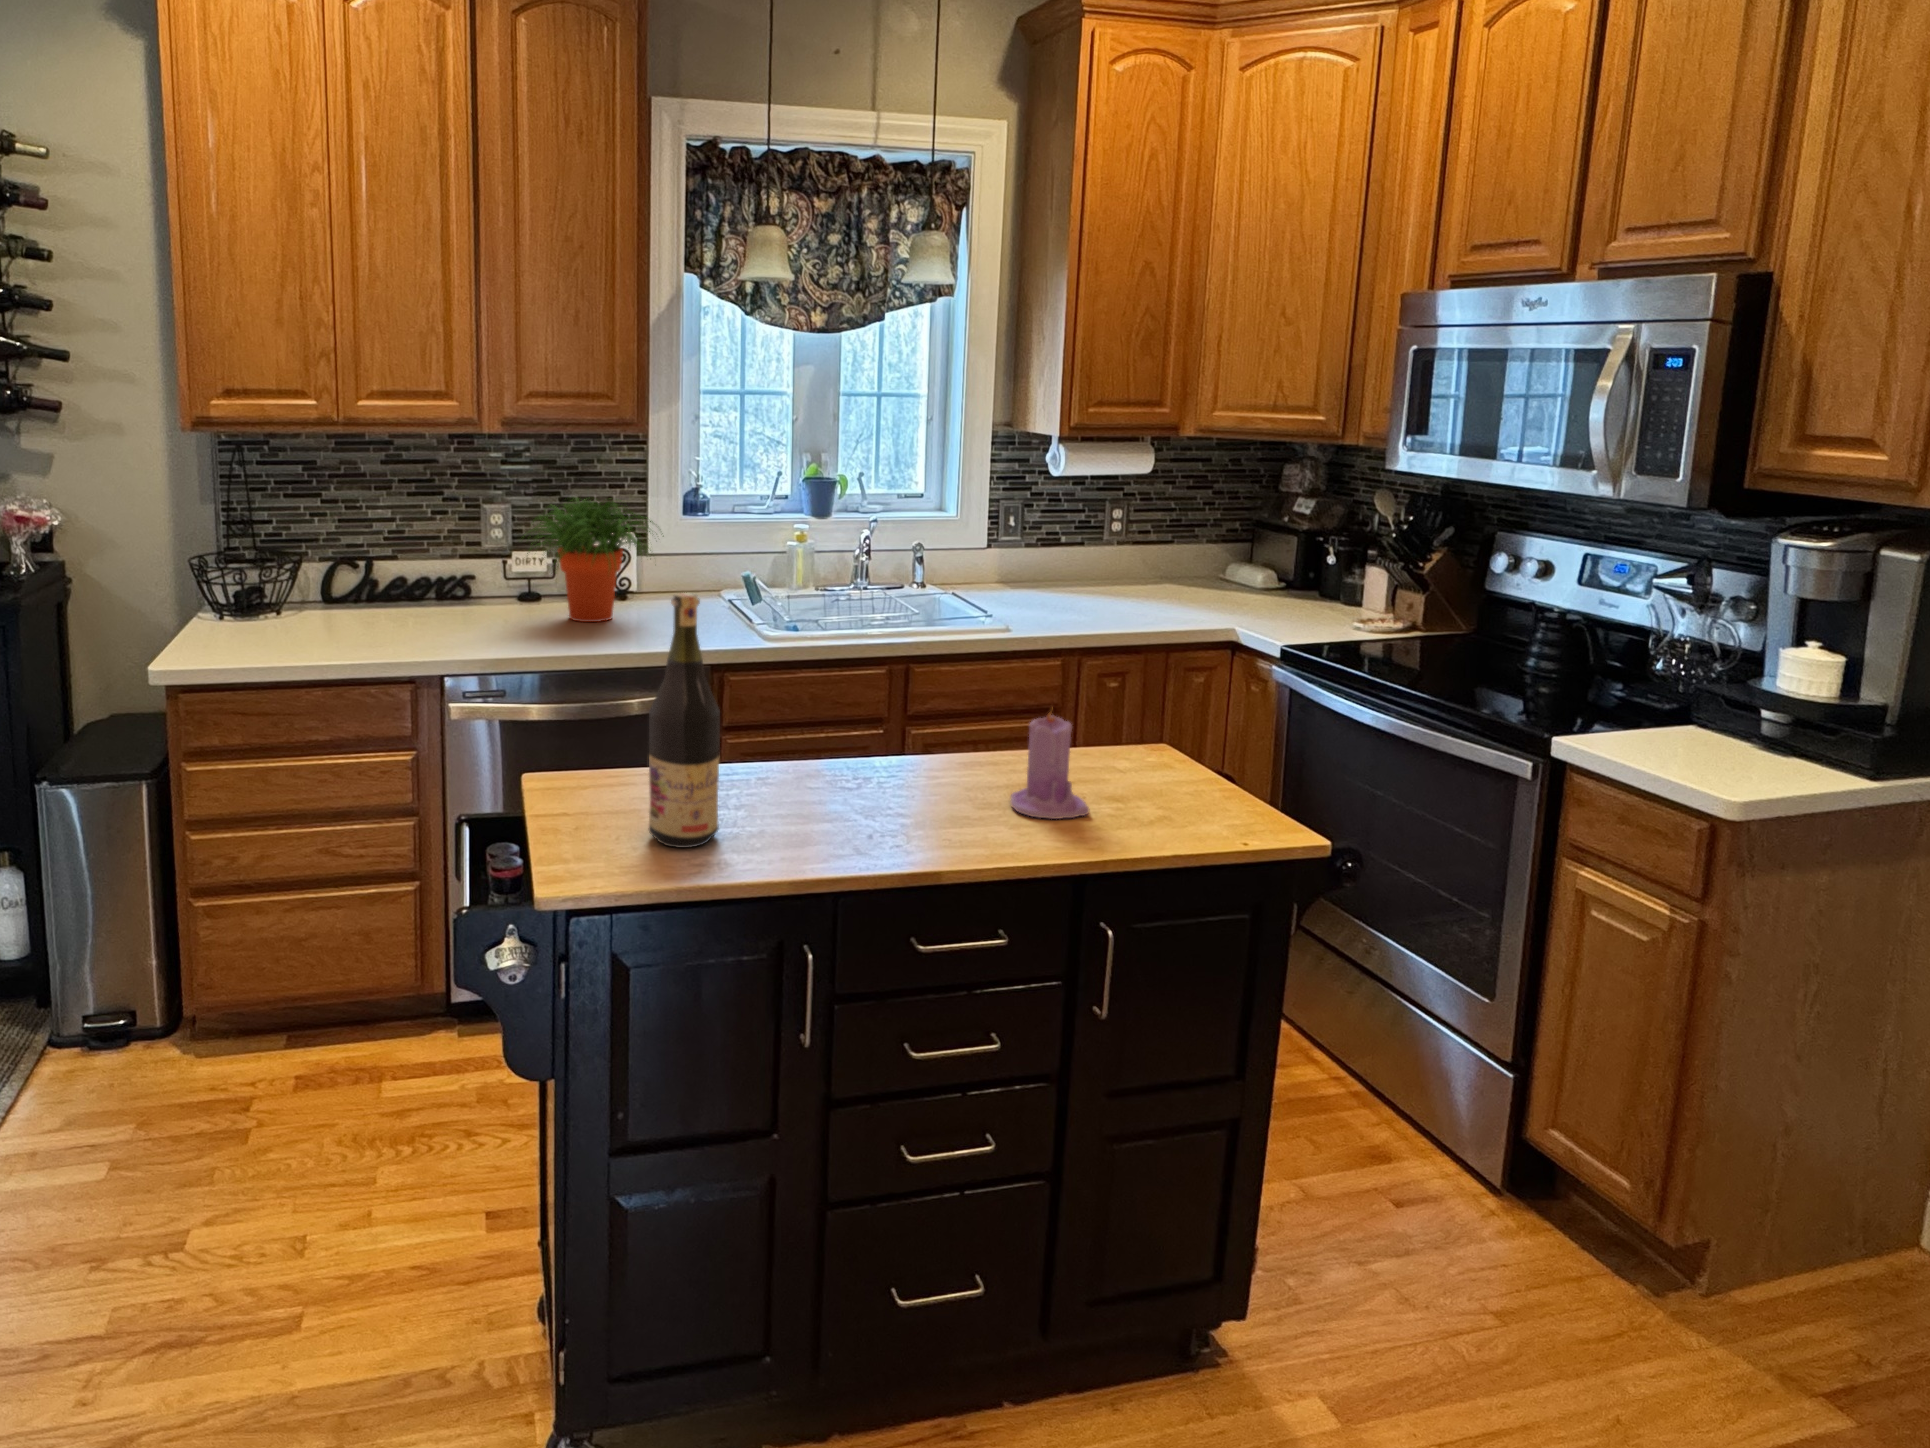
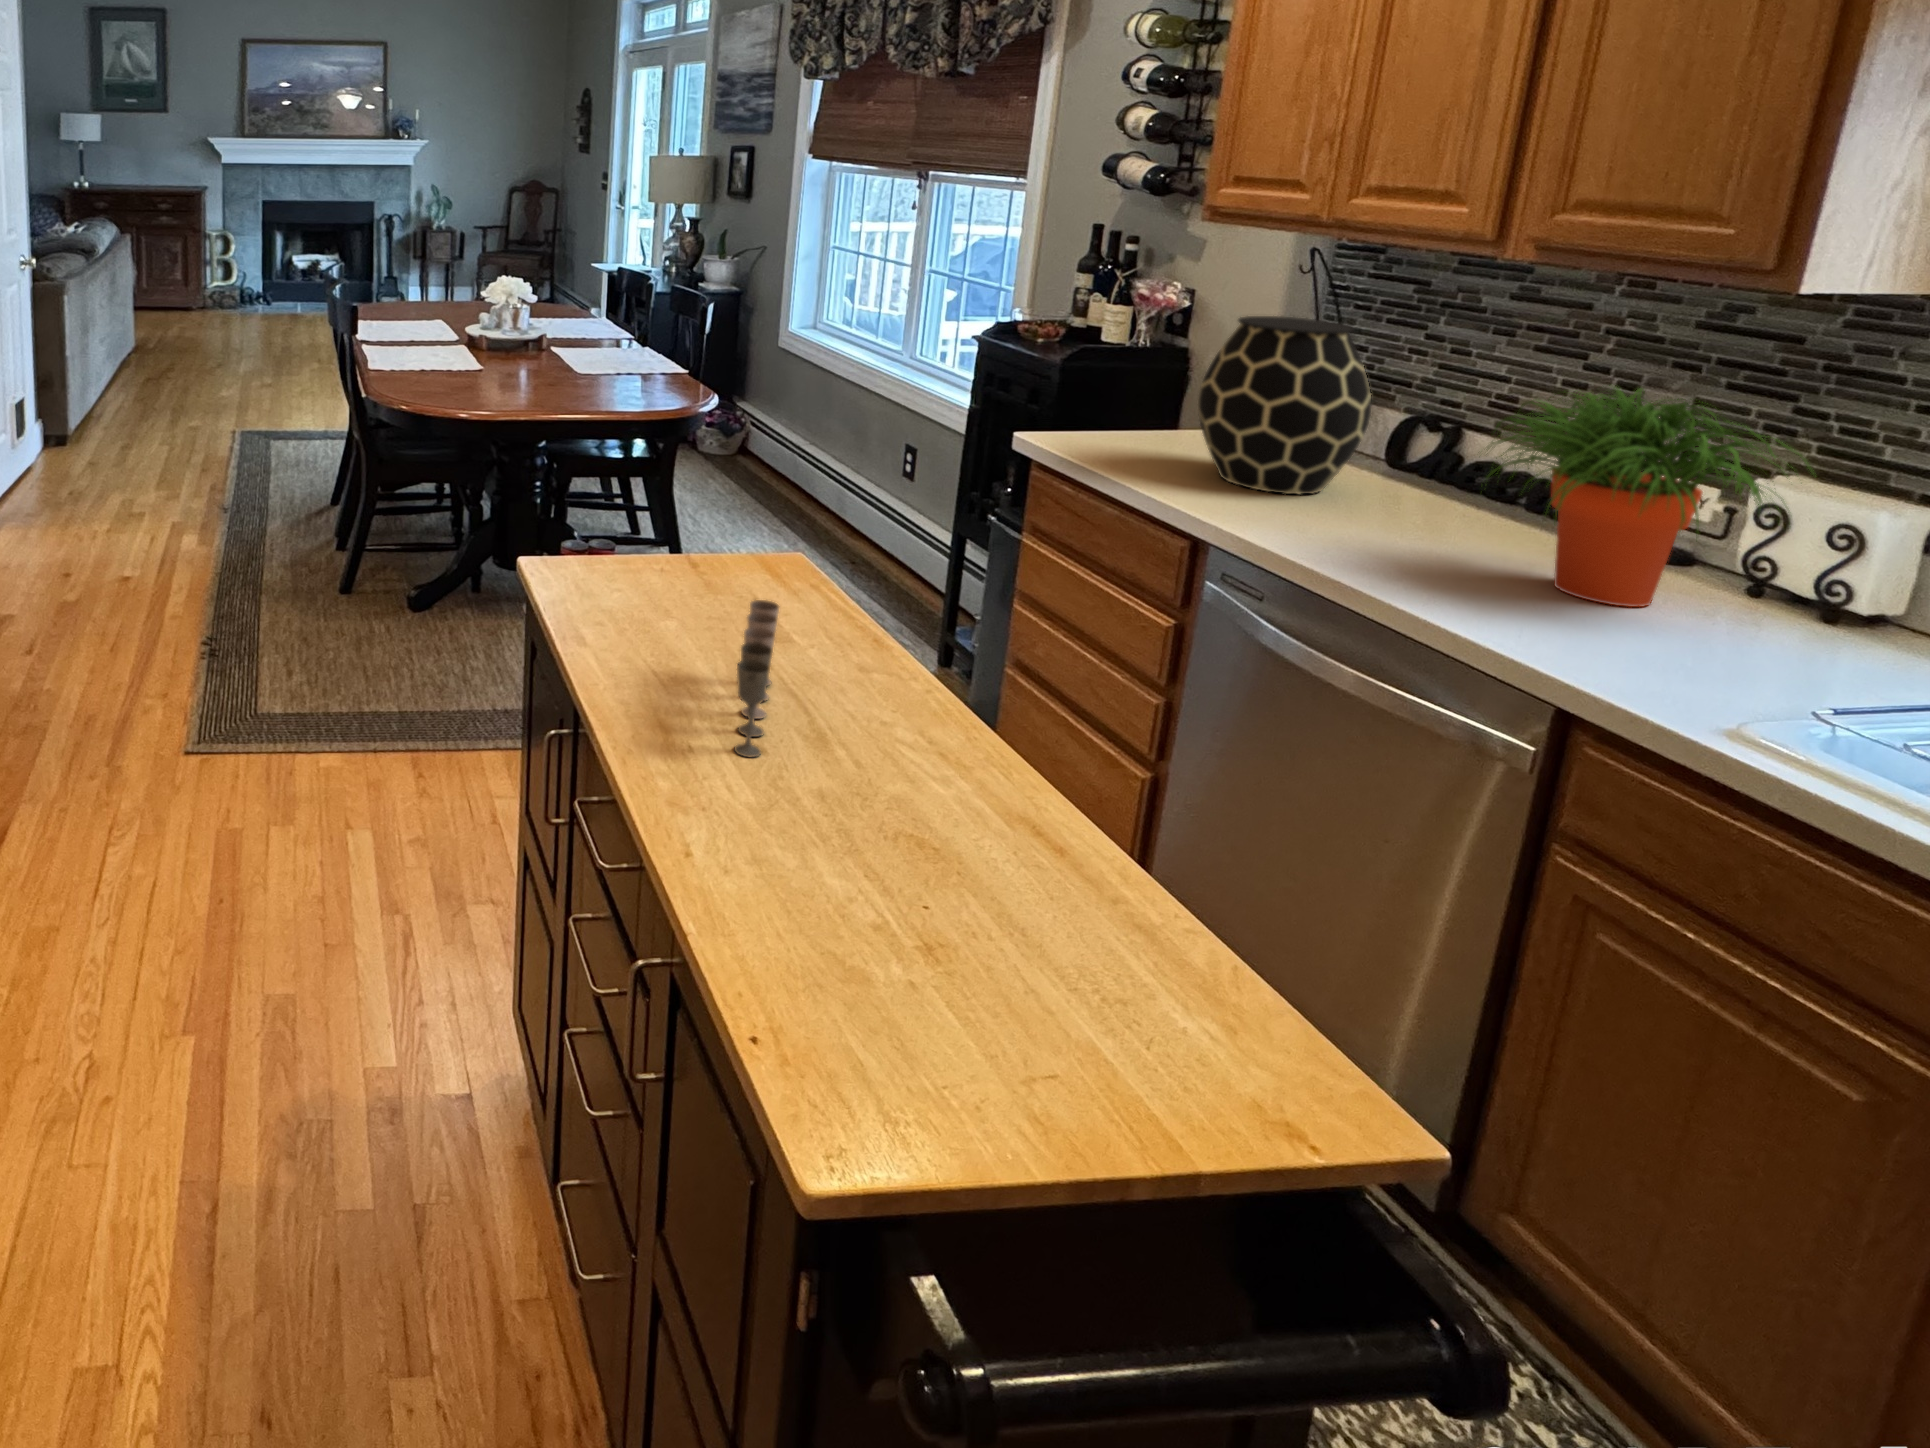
vase: none [284,496,405,637] -> present [1198,316,1371,494]
wine bottle: present [649,593,720,848] -> none [622,384,700,637]
candle: present [1011,708,1089,819] -> none [778,696,905,875]
wine glass: none [789,739,945,824] -> present [734,600,779,757]

